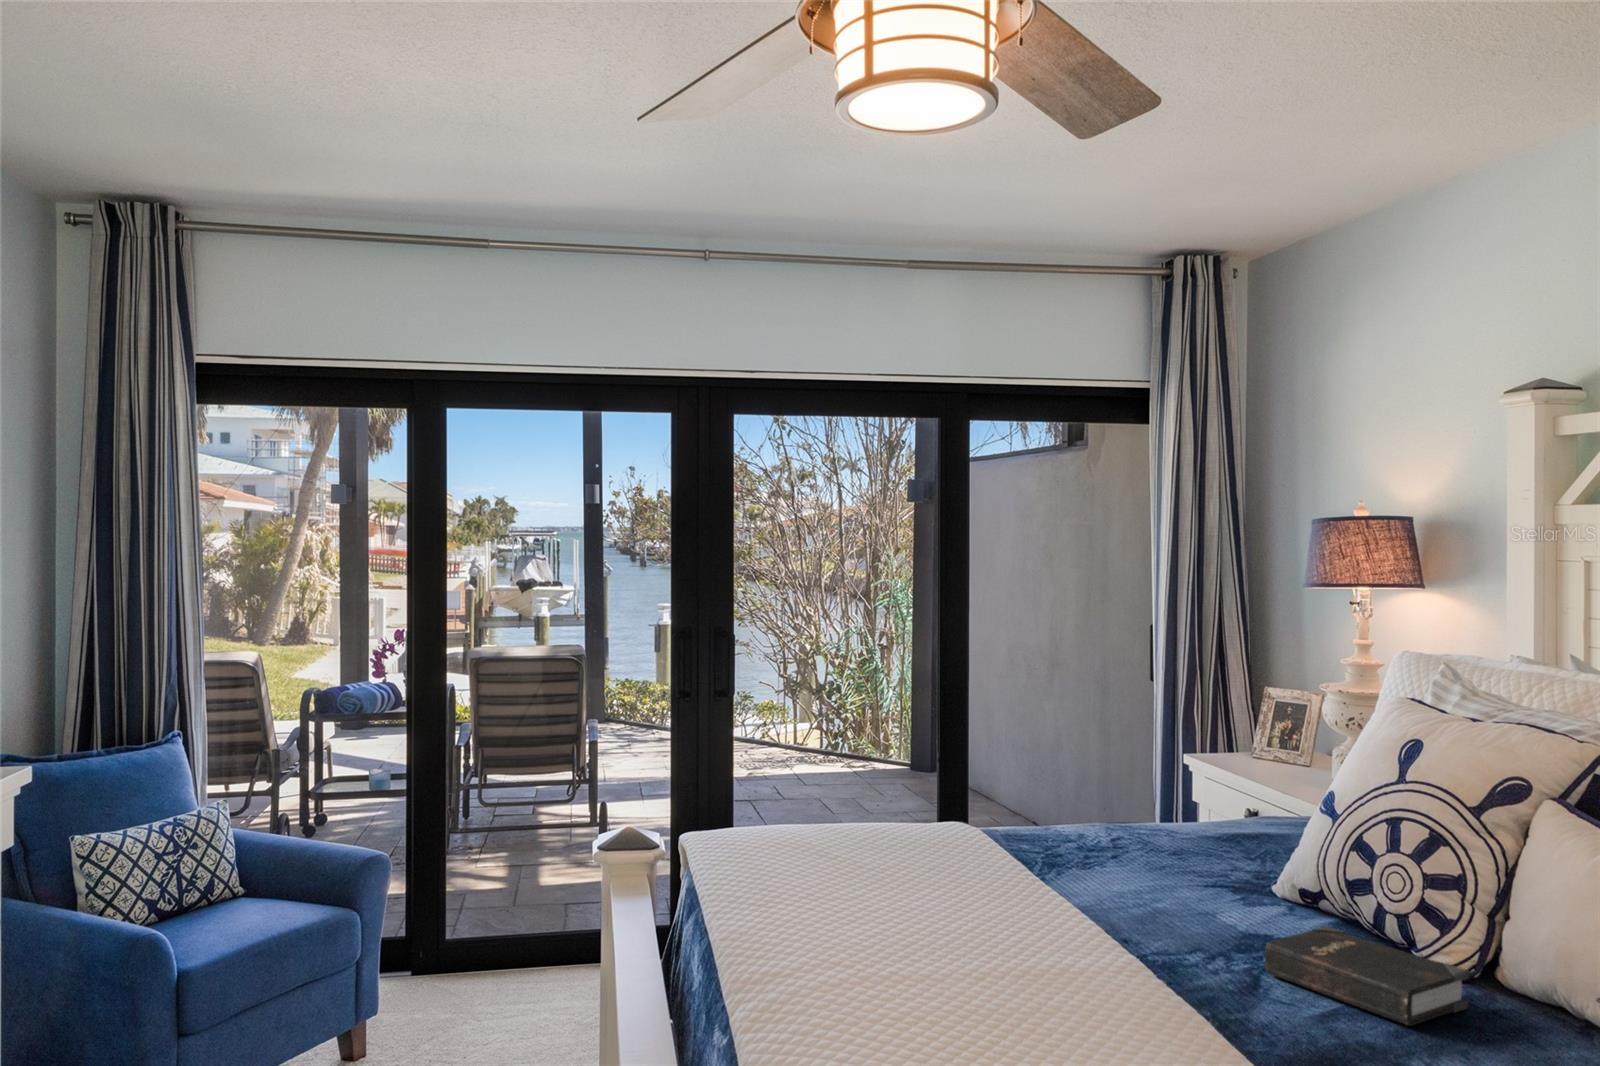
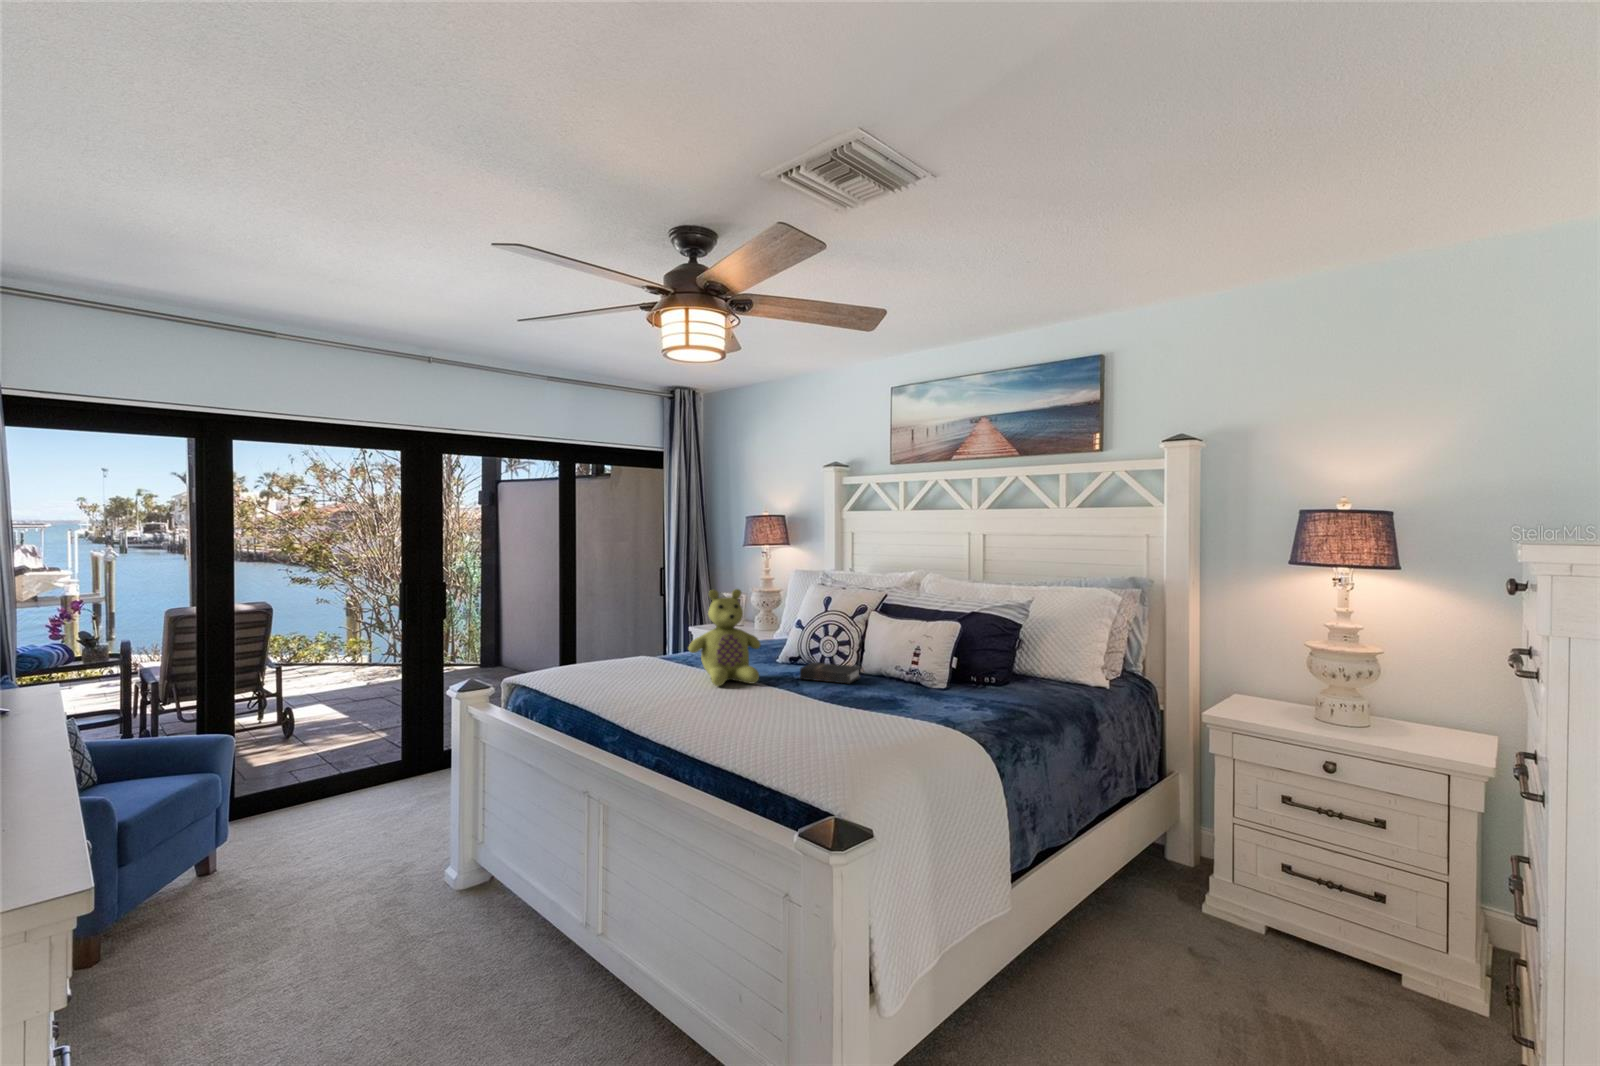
stuffed bear: none [968,698,1165,965] -> present [689,589,761,686]

